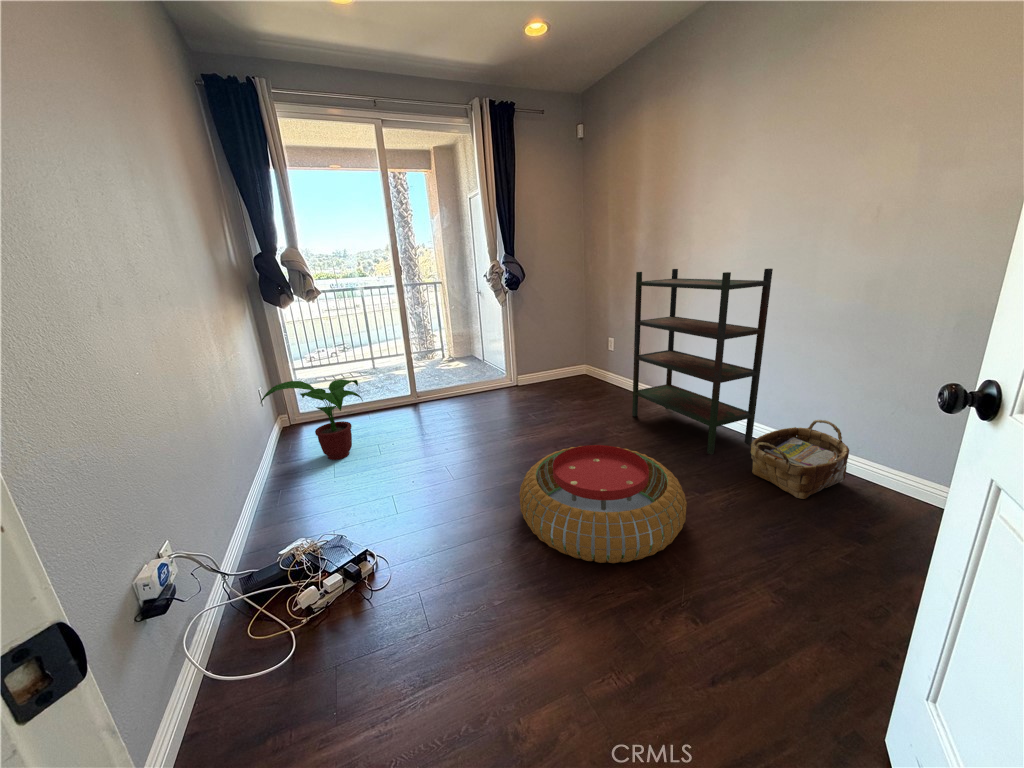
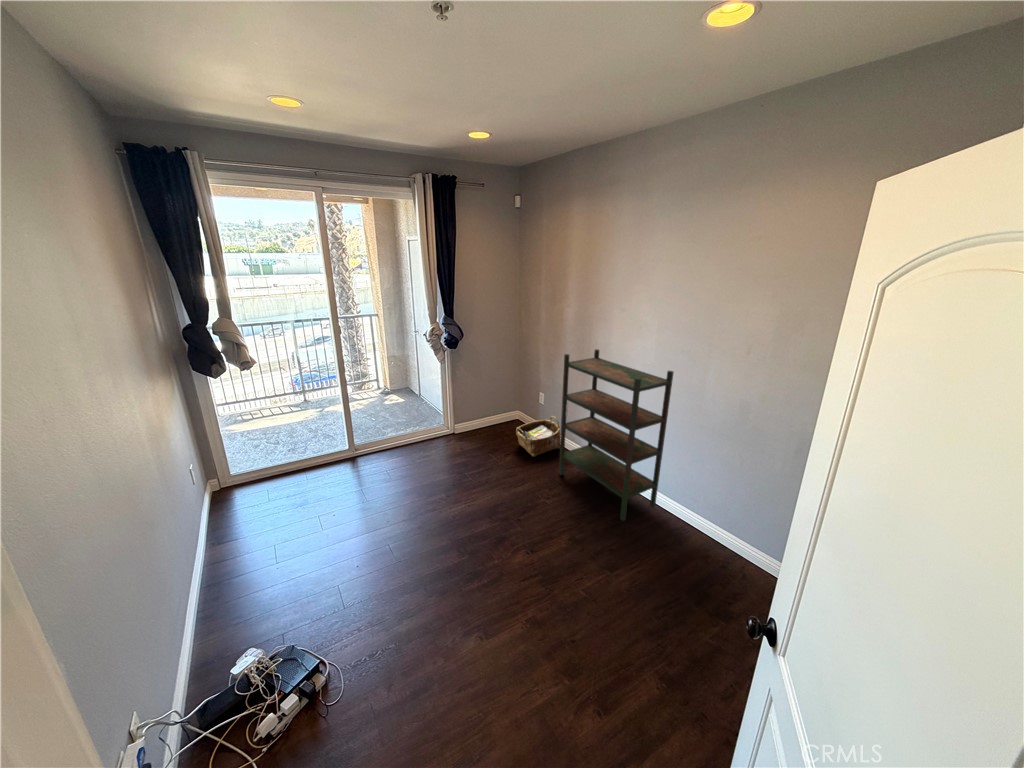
potted plant: present [261,379,363,460] -> none [195,454,305,538]
woven basket: present [751,420,849,499] -> present [516,416,560,456]
pouf: present [519,445,687,563] -> none [462,529,603,656]

